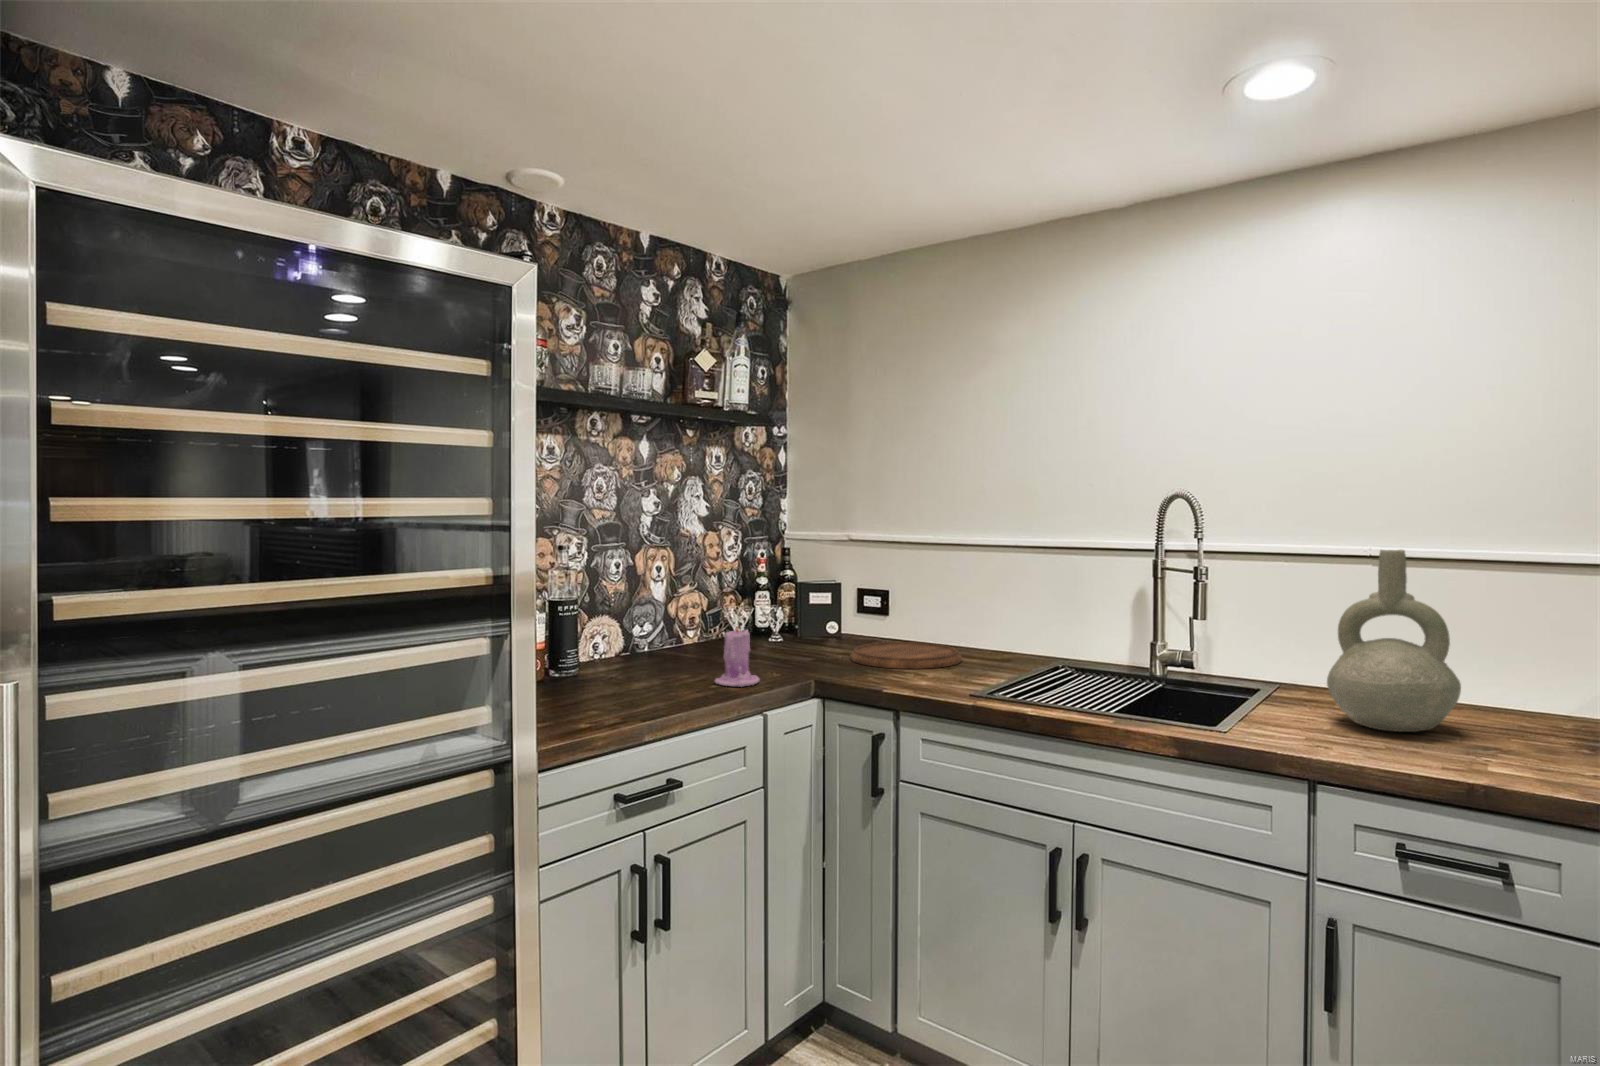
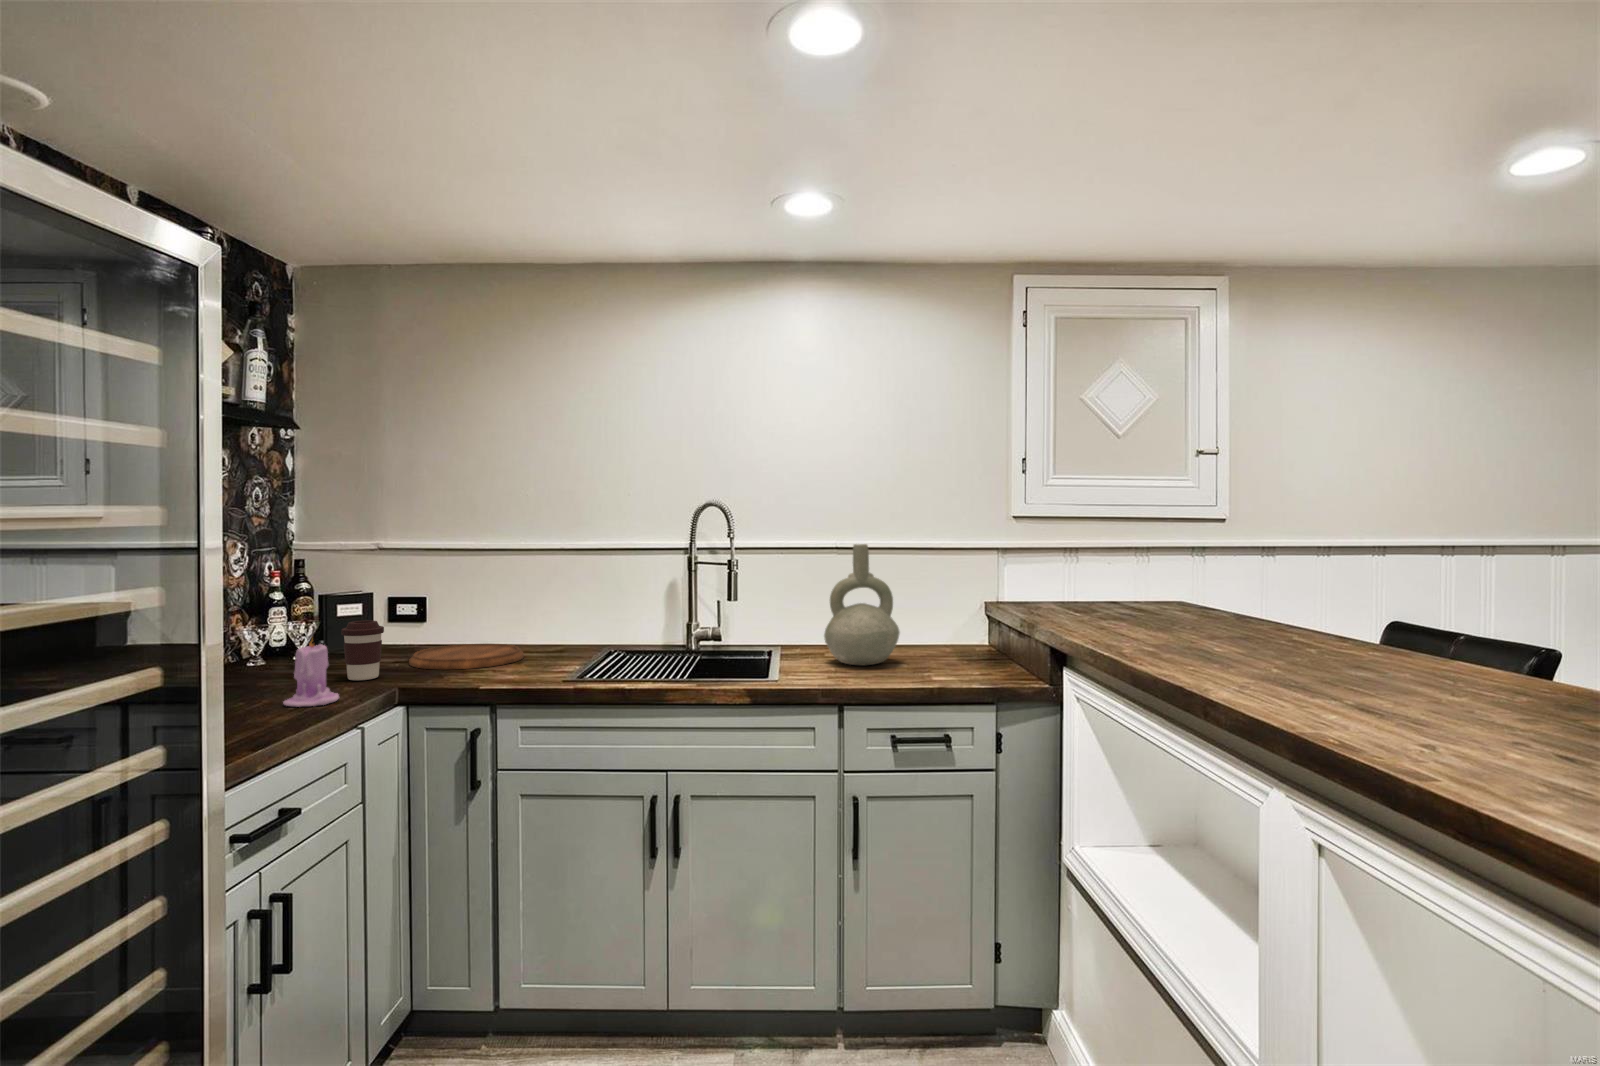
coffee cup: none [781,610,817,668] -> present [341,620,384,680]

